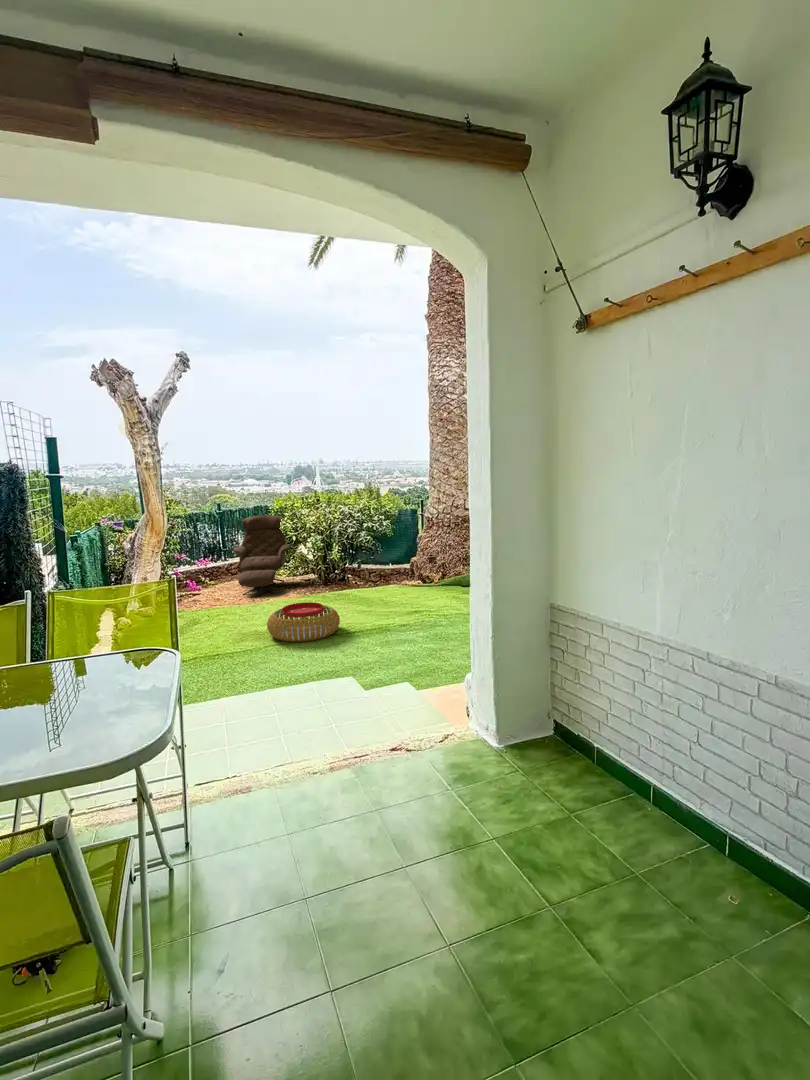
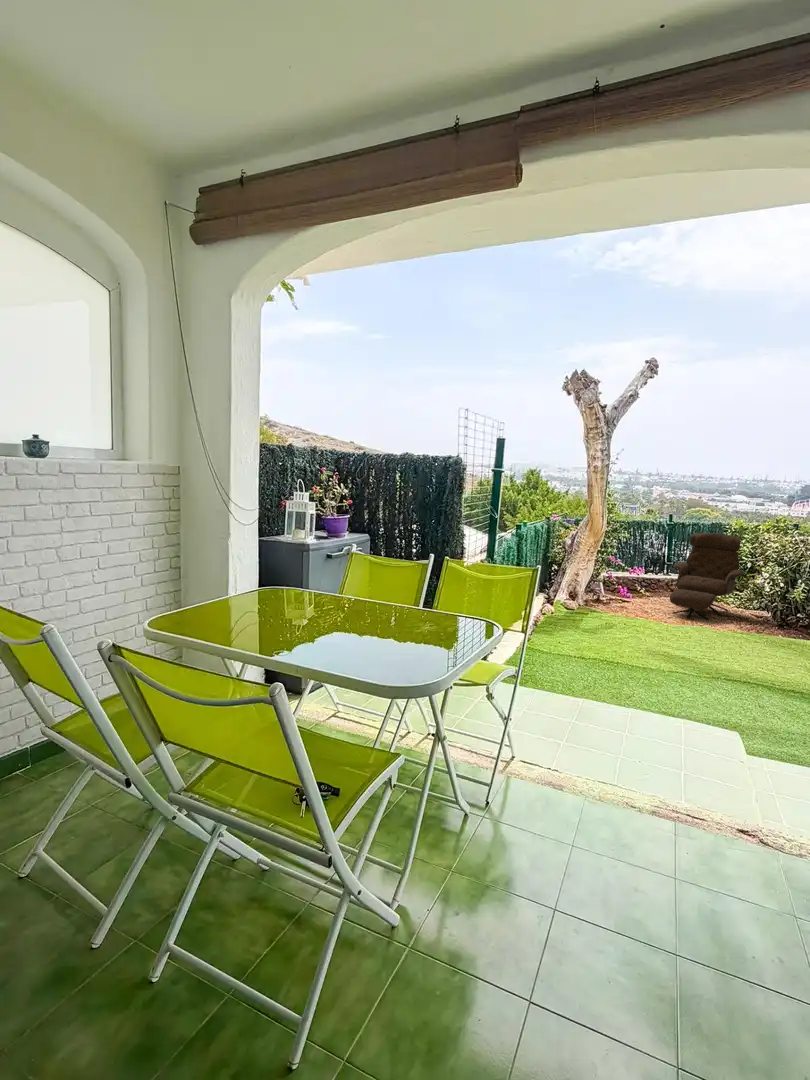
pouf: present [267,602,340,642] -> none [674,633,770,682]

